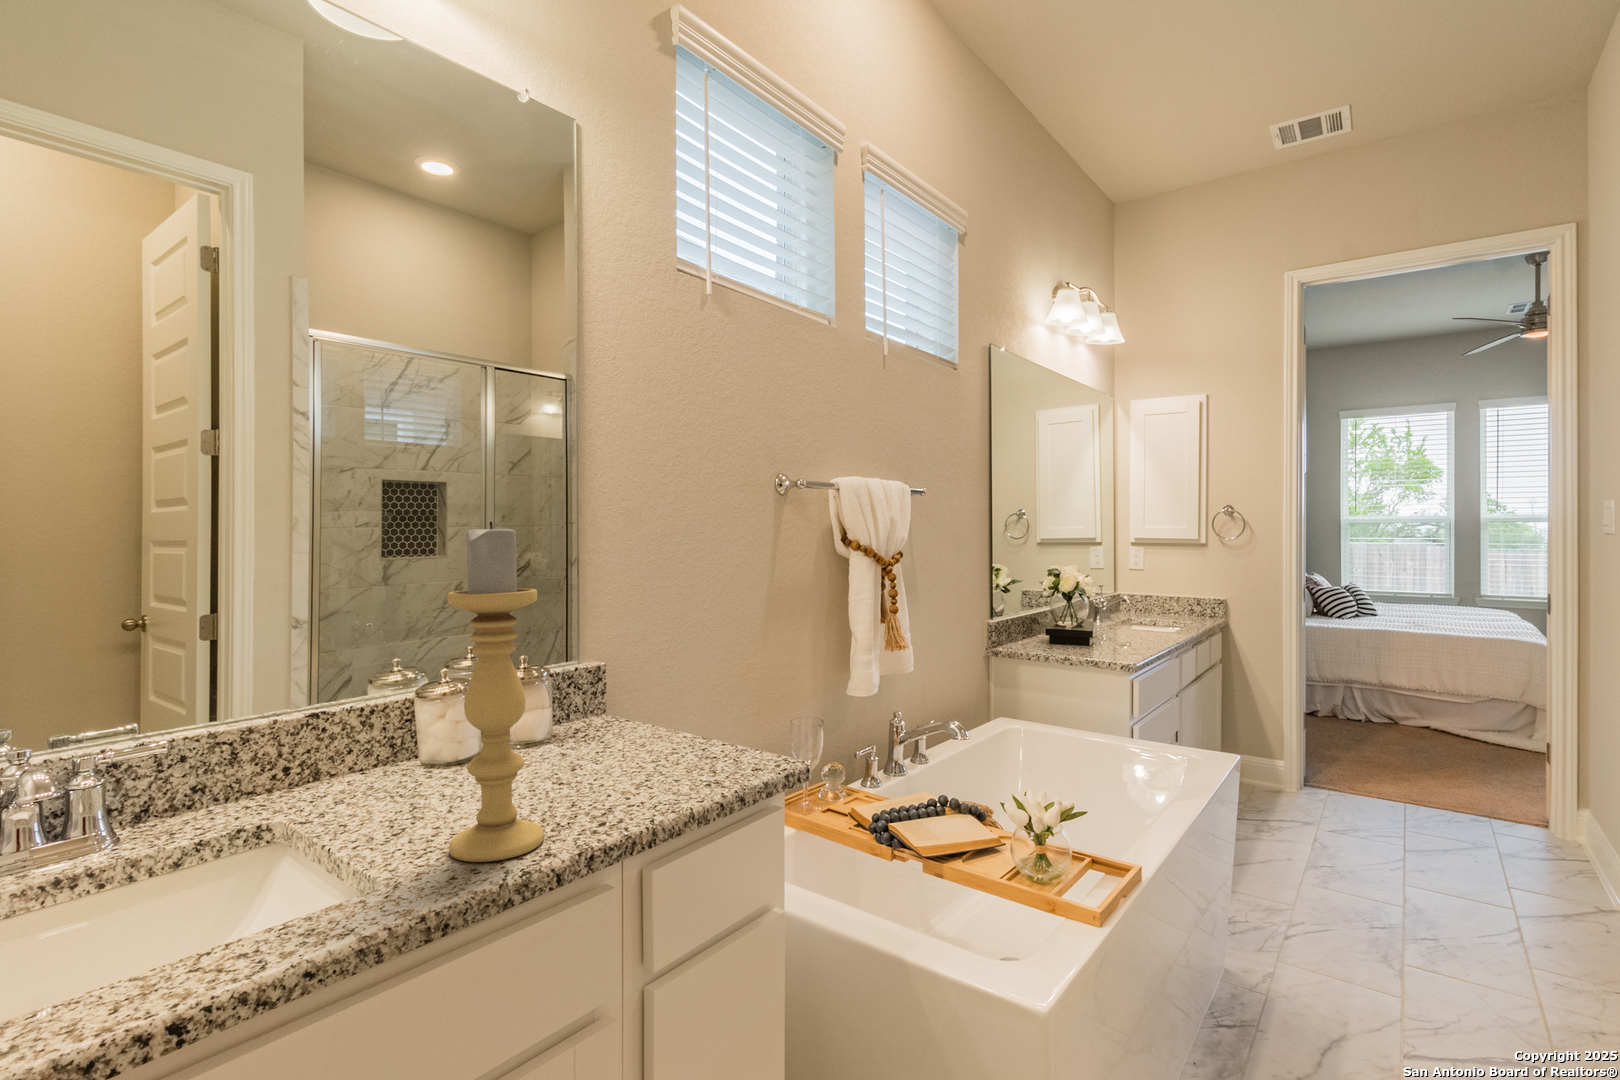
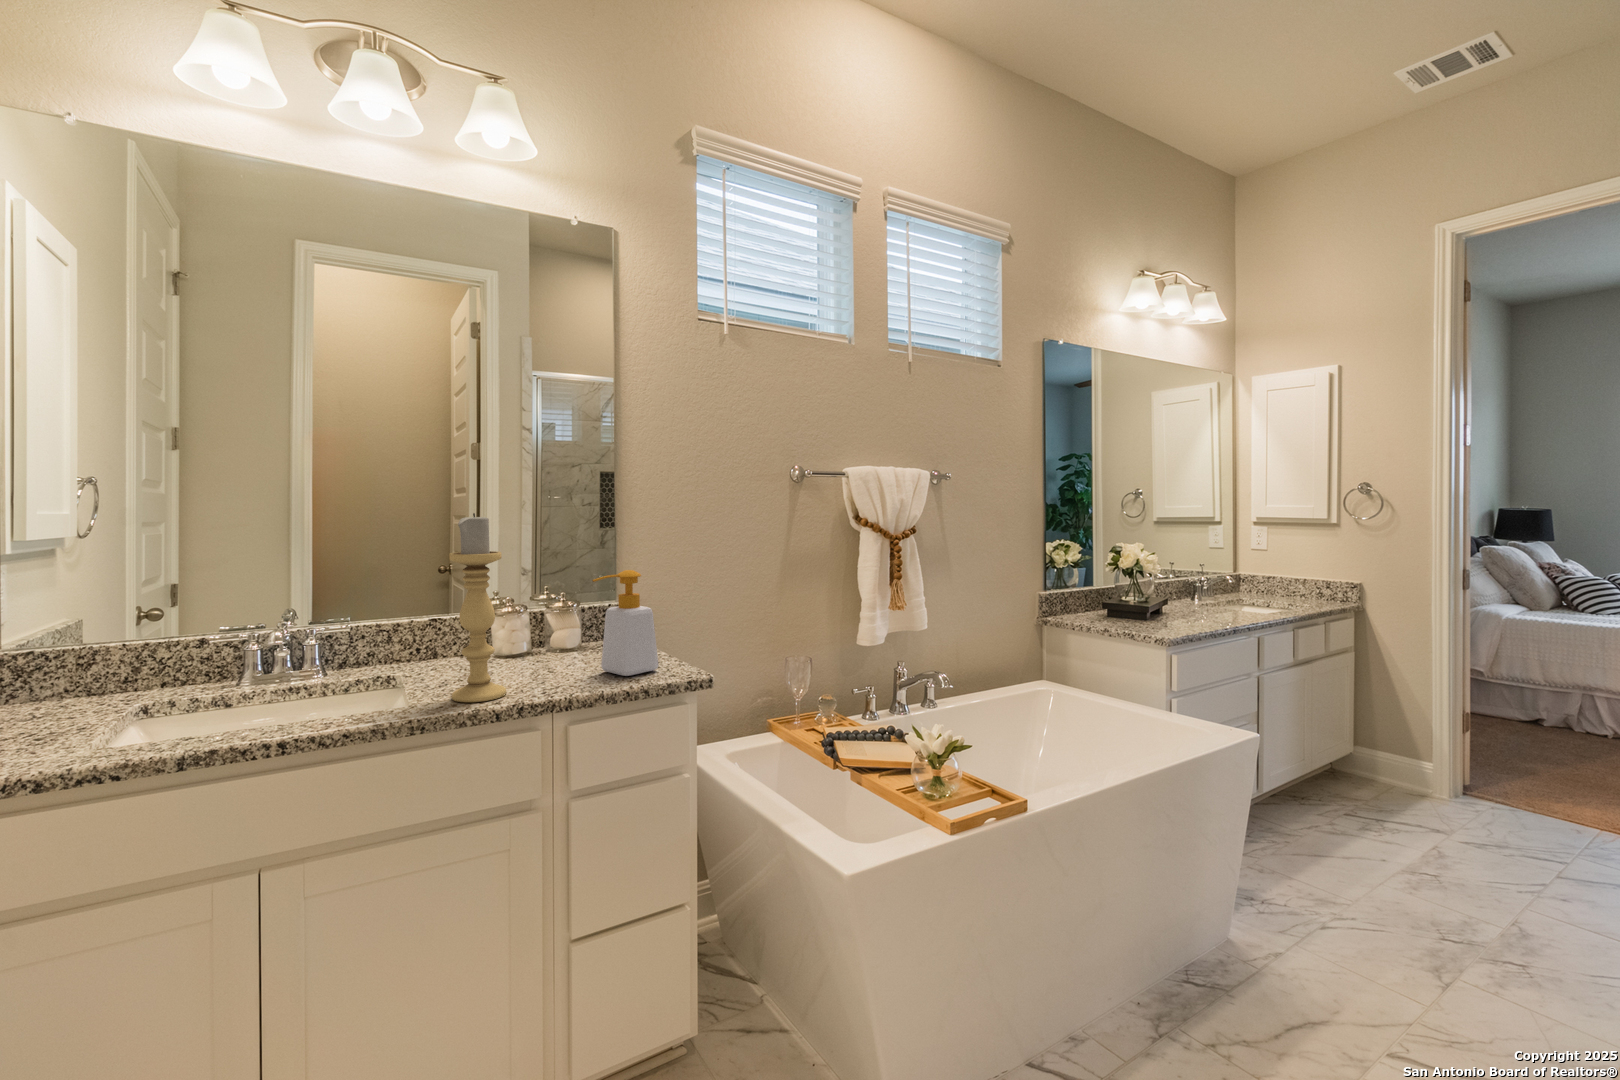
soap bottle: none [645,613,731,779] -> present [592,570,659,676]

